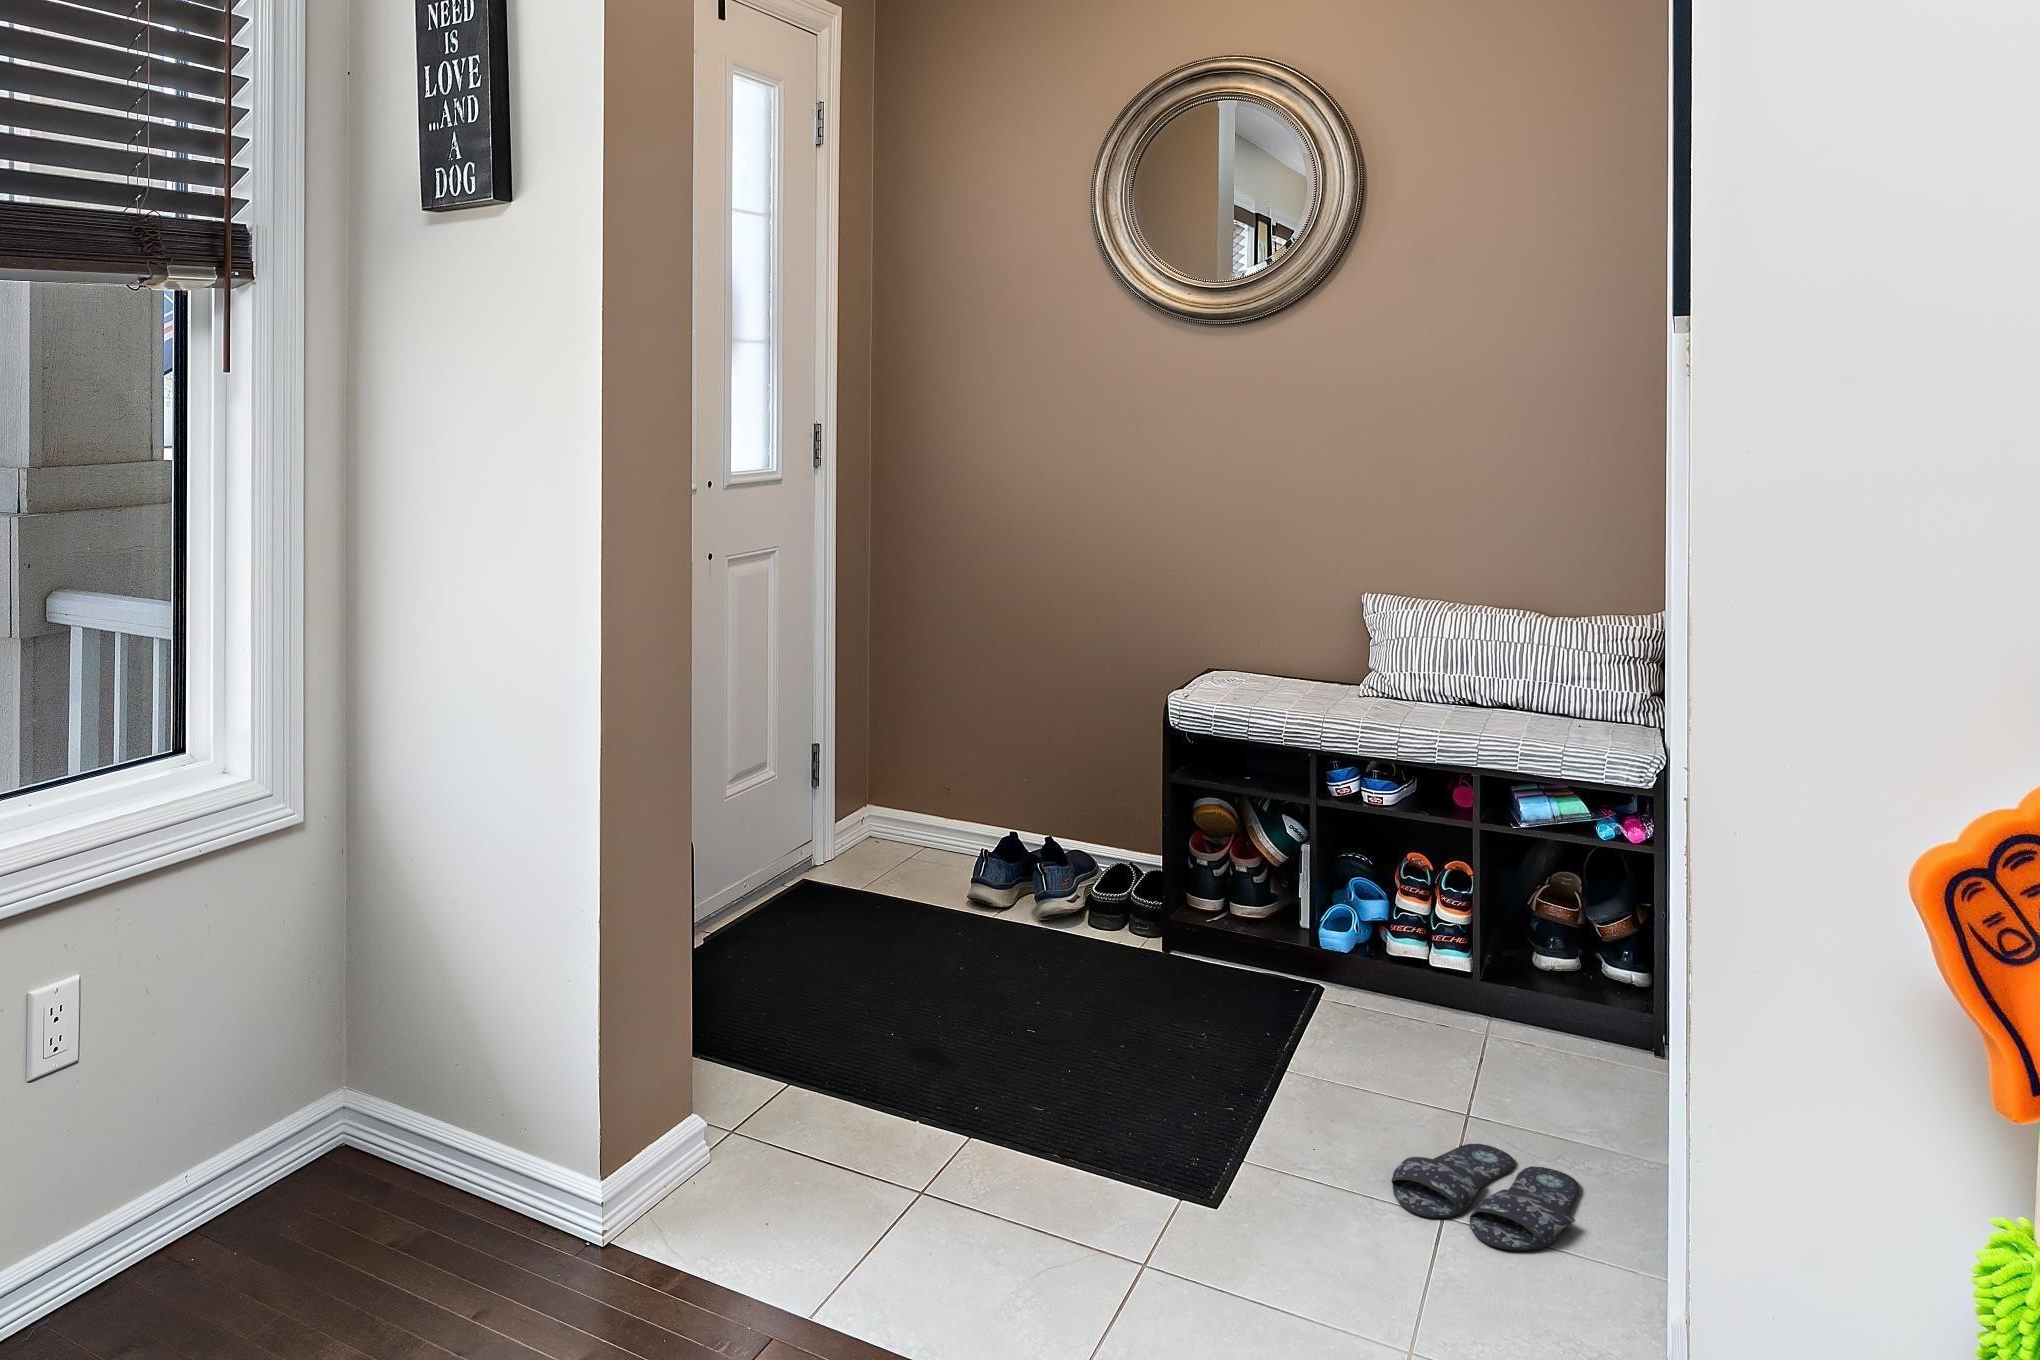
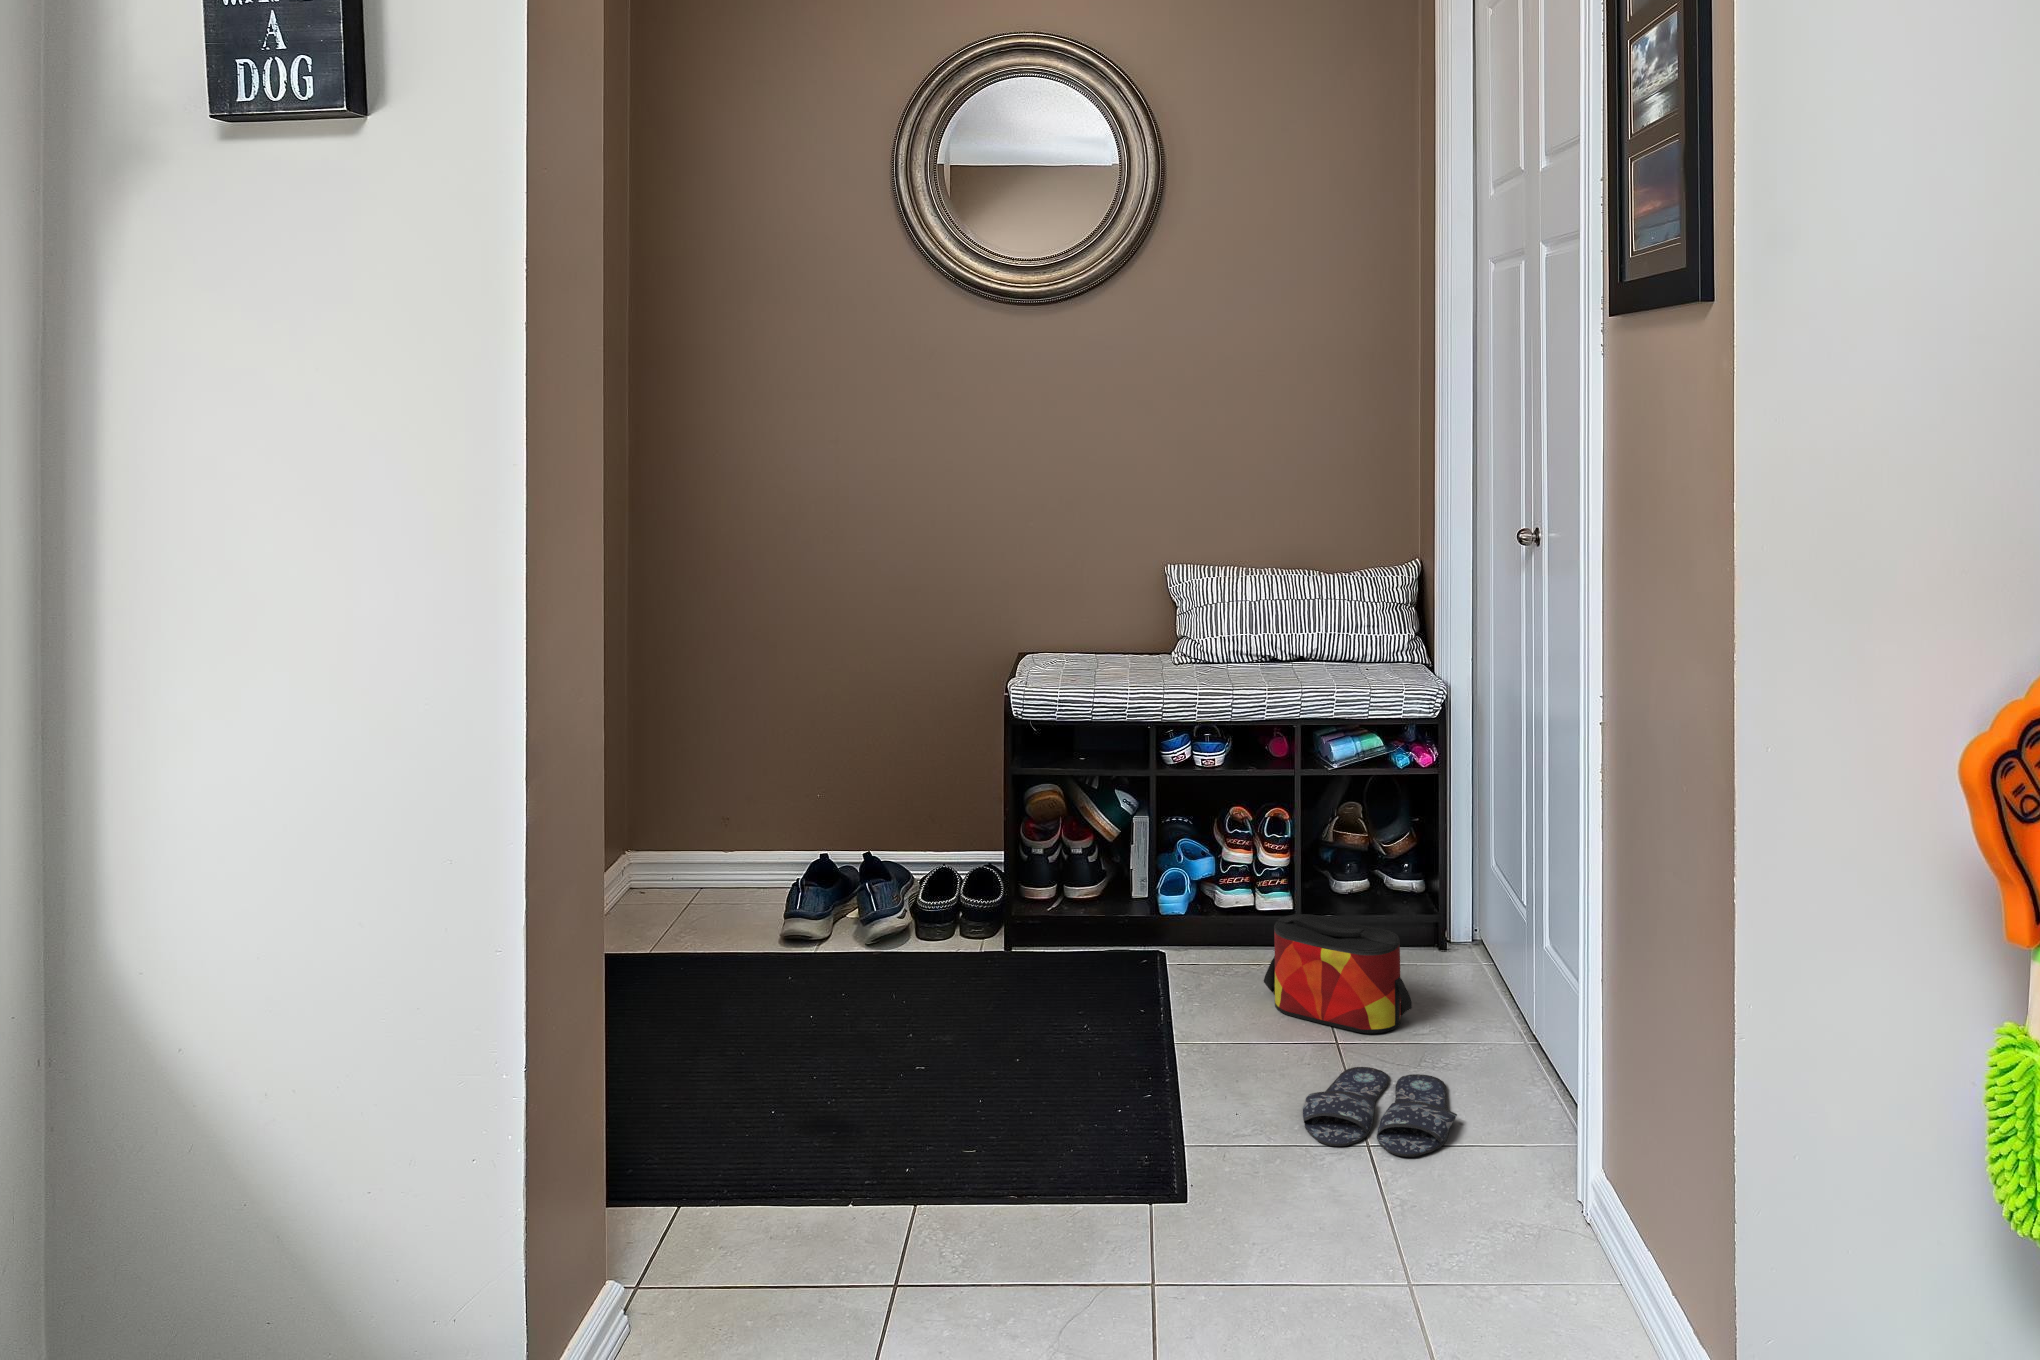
bag: none [1412,972,1572,1118] -> present [1264,914,1412,1033]

